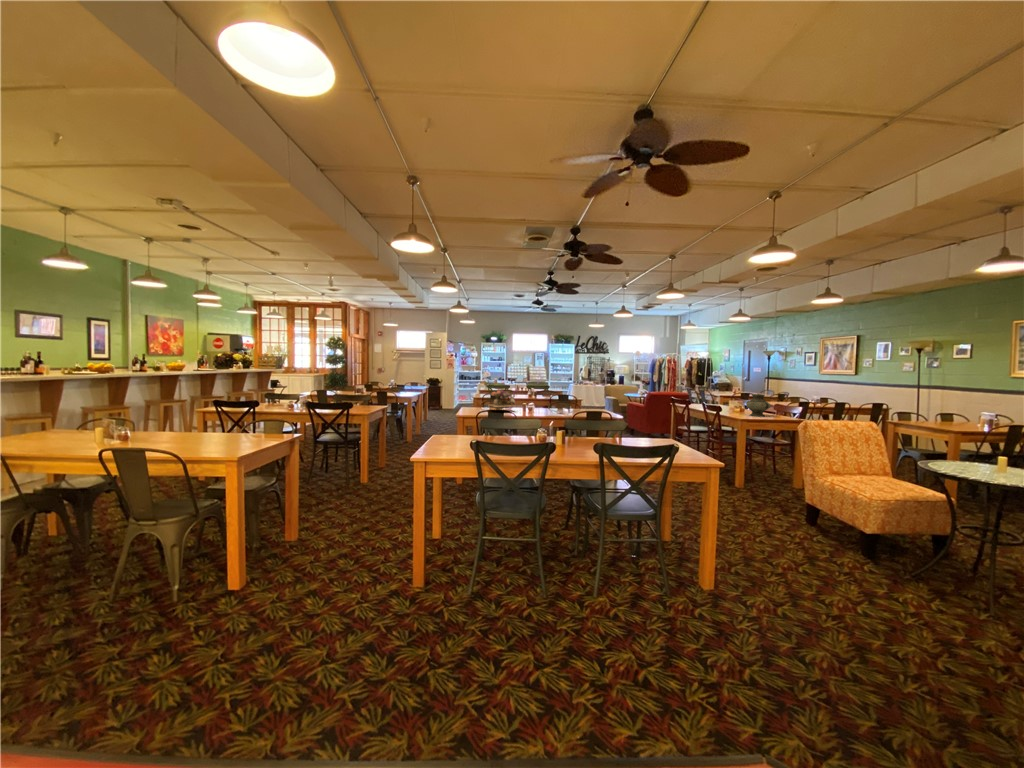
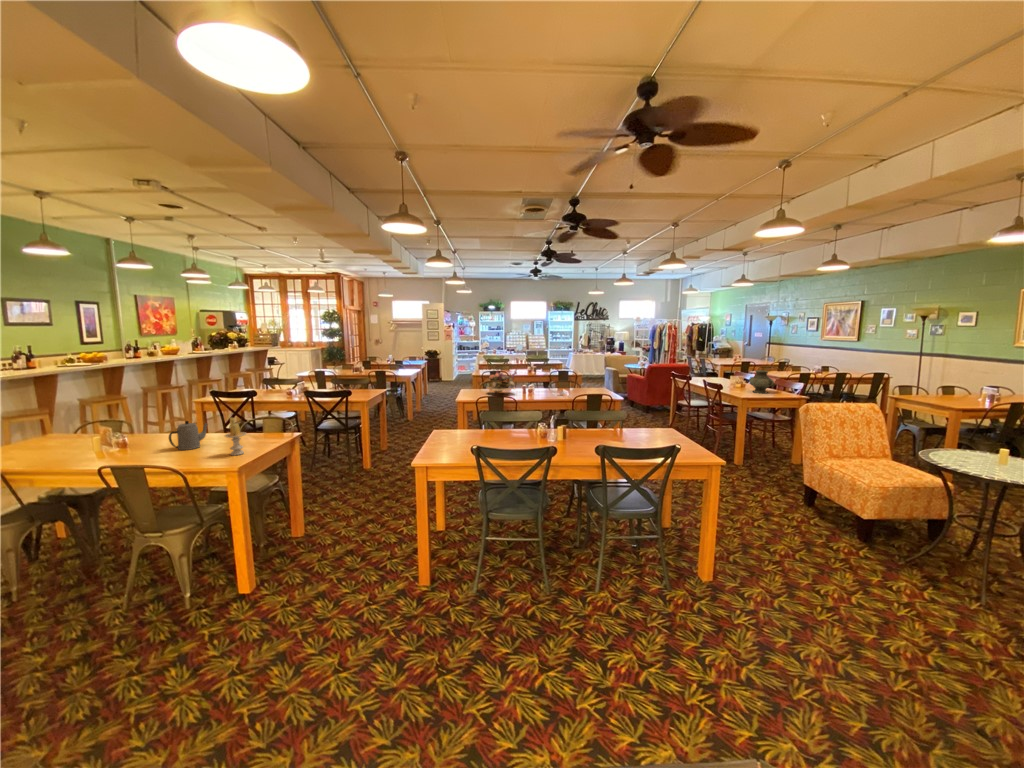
candle: none [228,411,250,449] -> present [225,418,246,455]
teapot: none [174,415,213,444] -> present [169,421,207,450]

